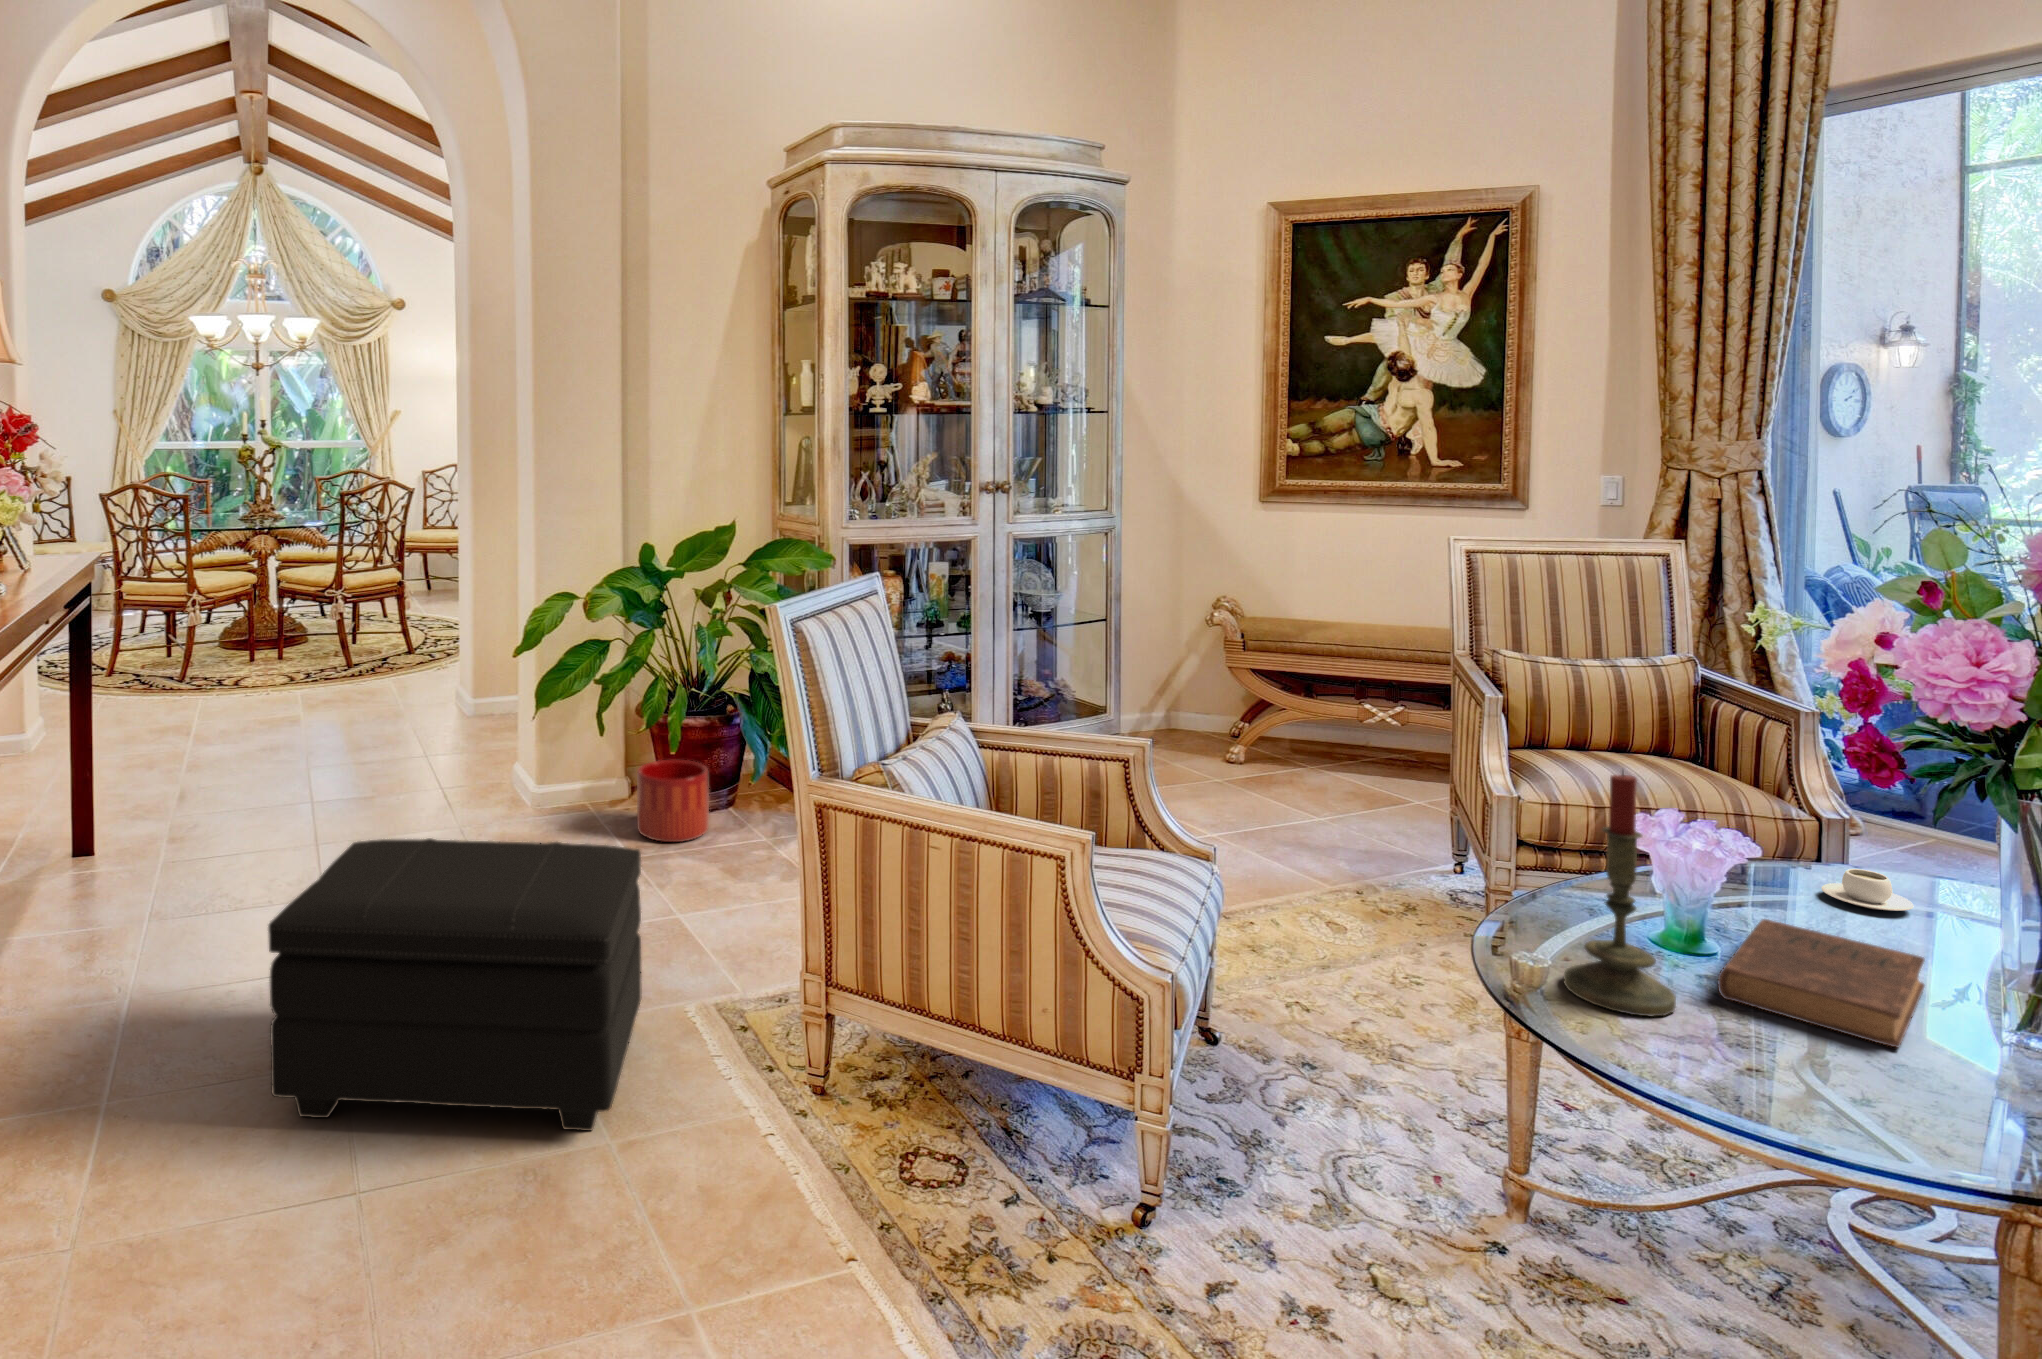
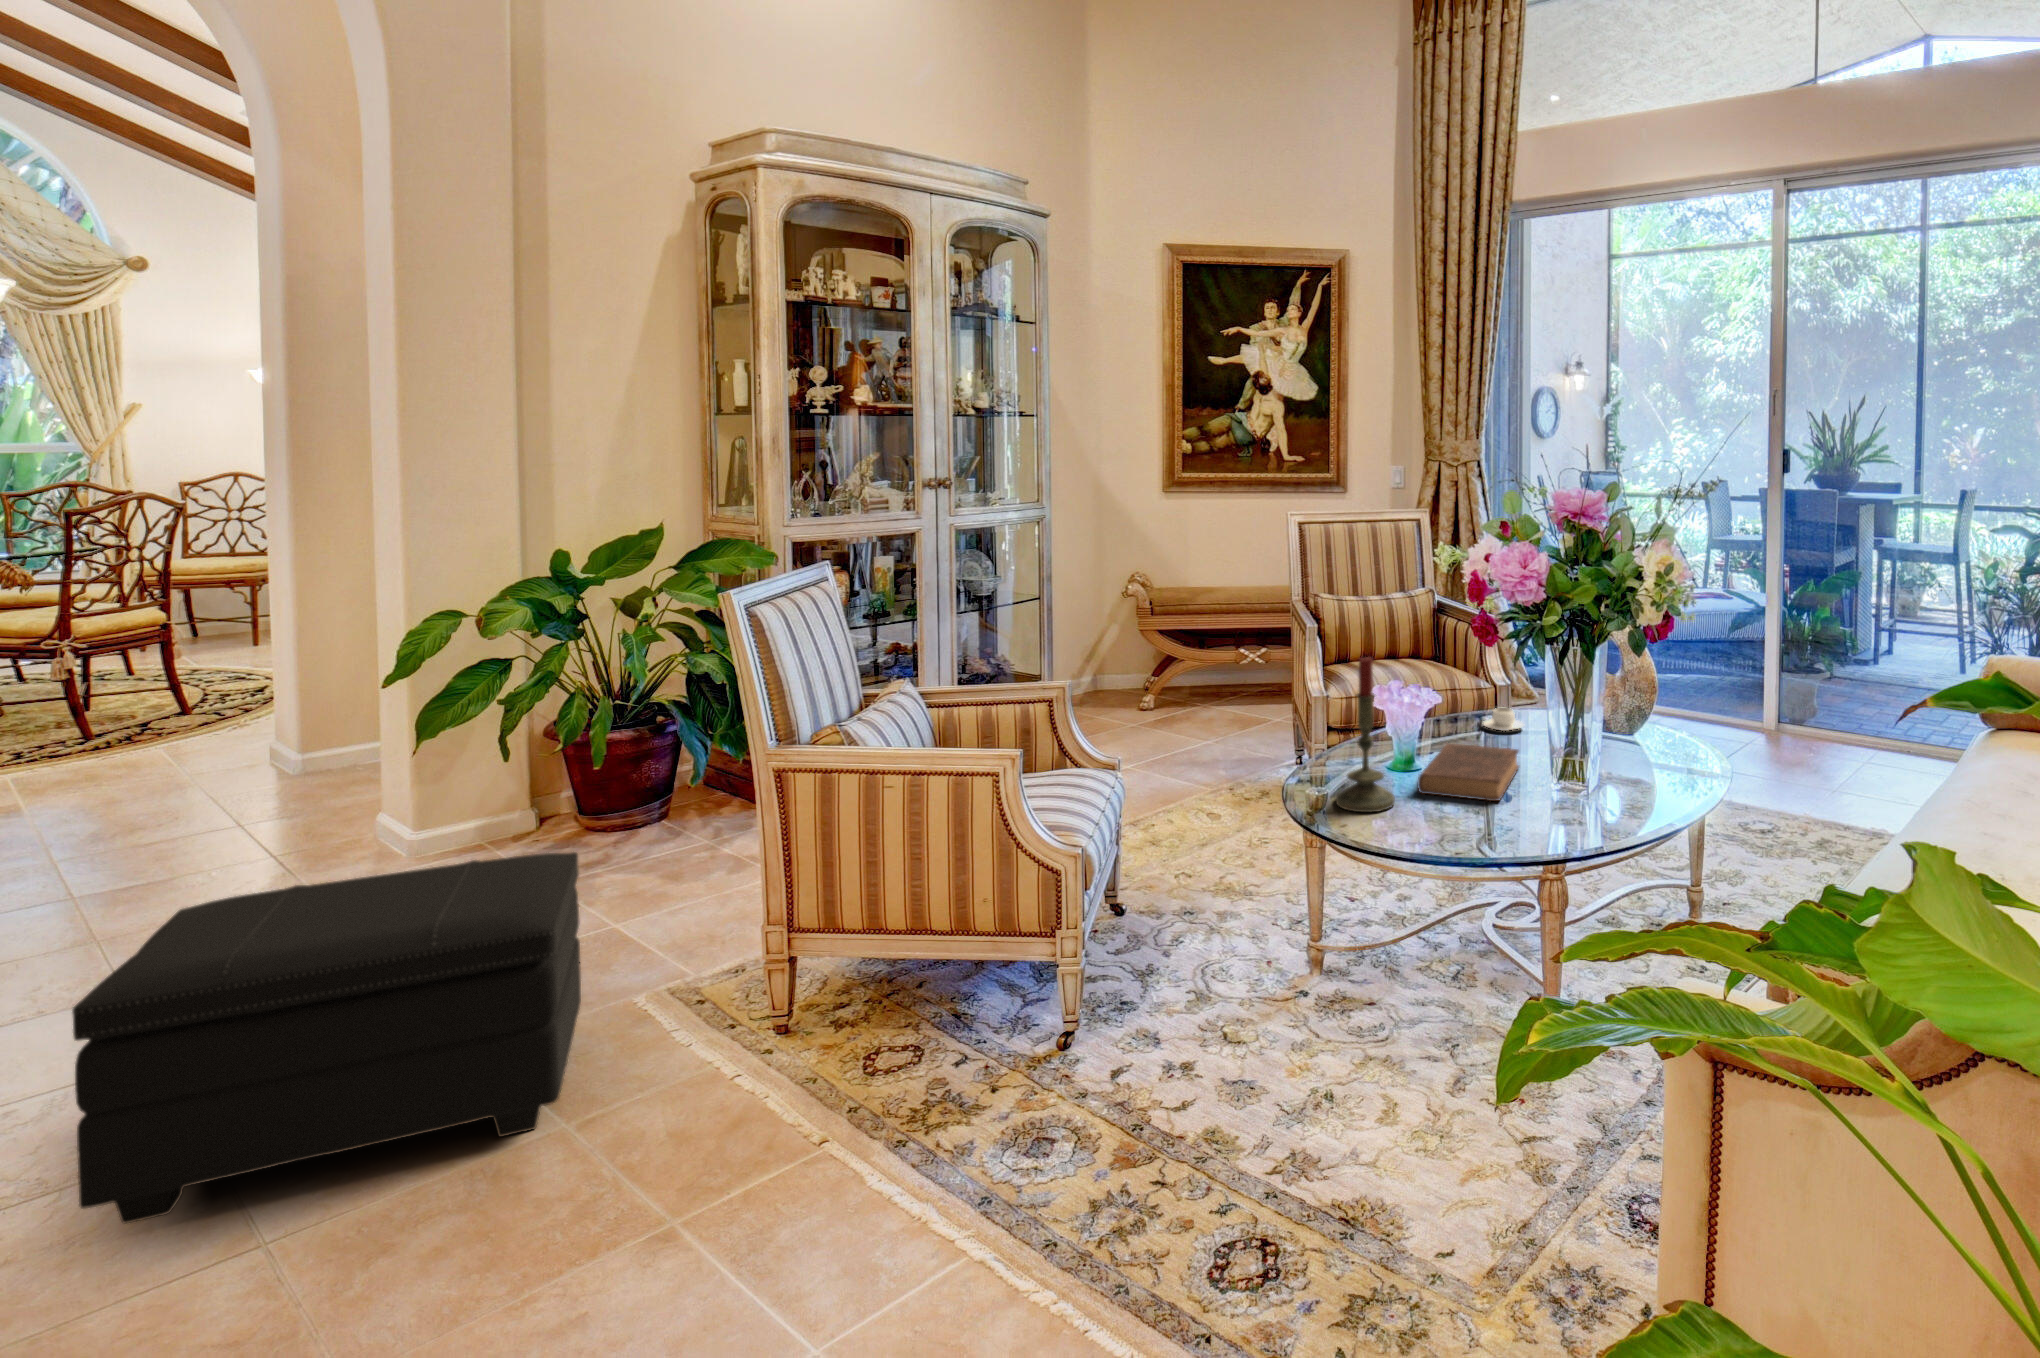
planter: present [637,760,709,842] -> none [551,776,640,864]

